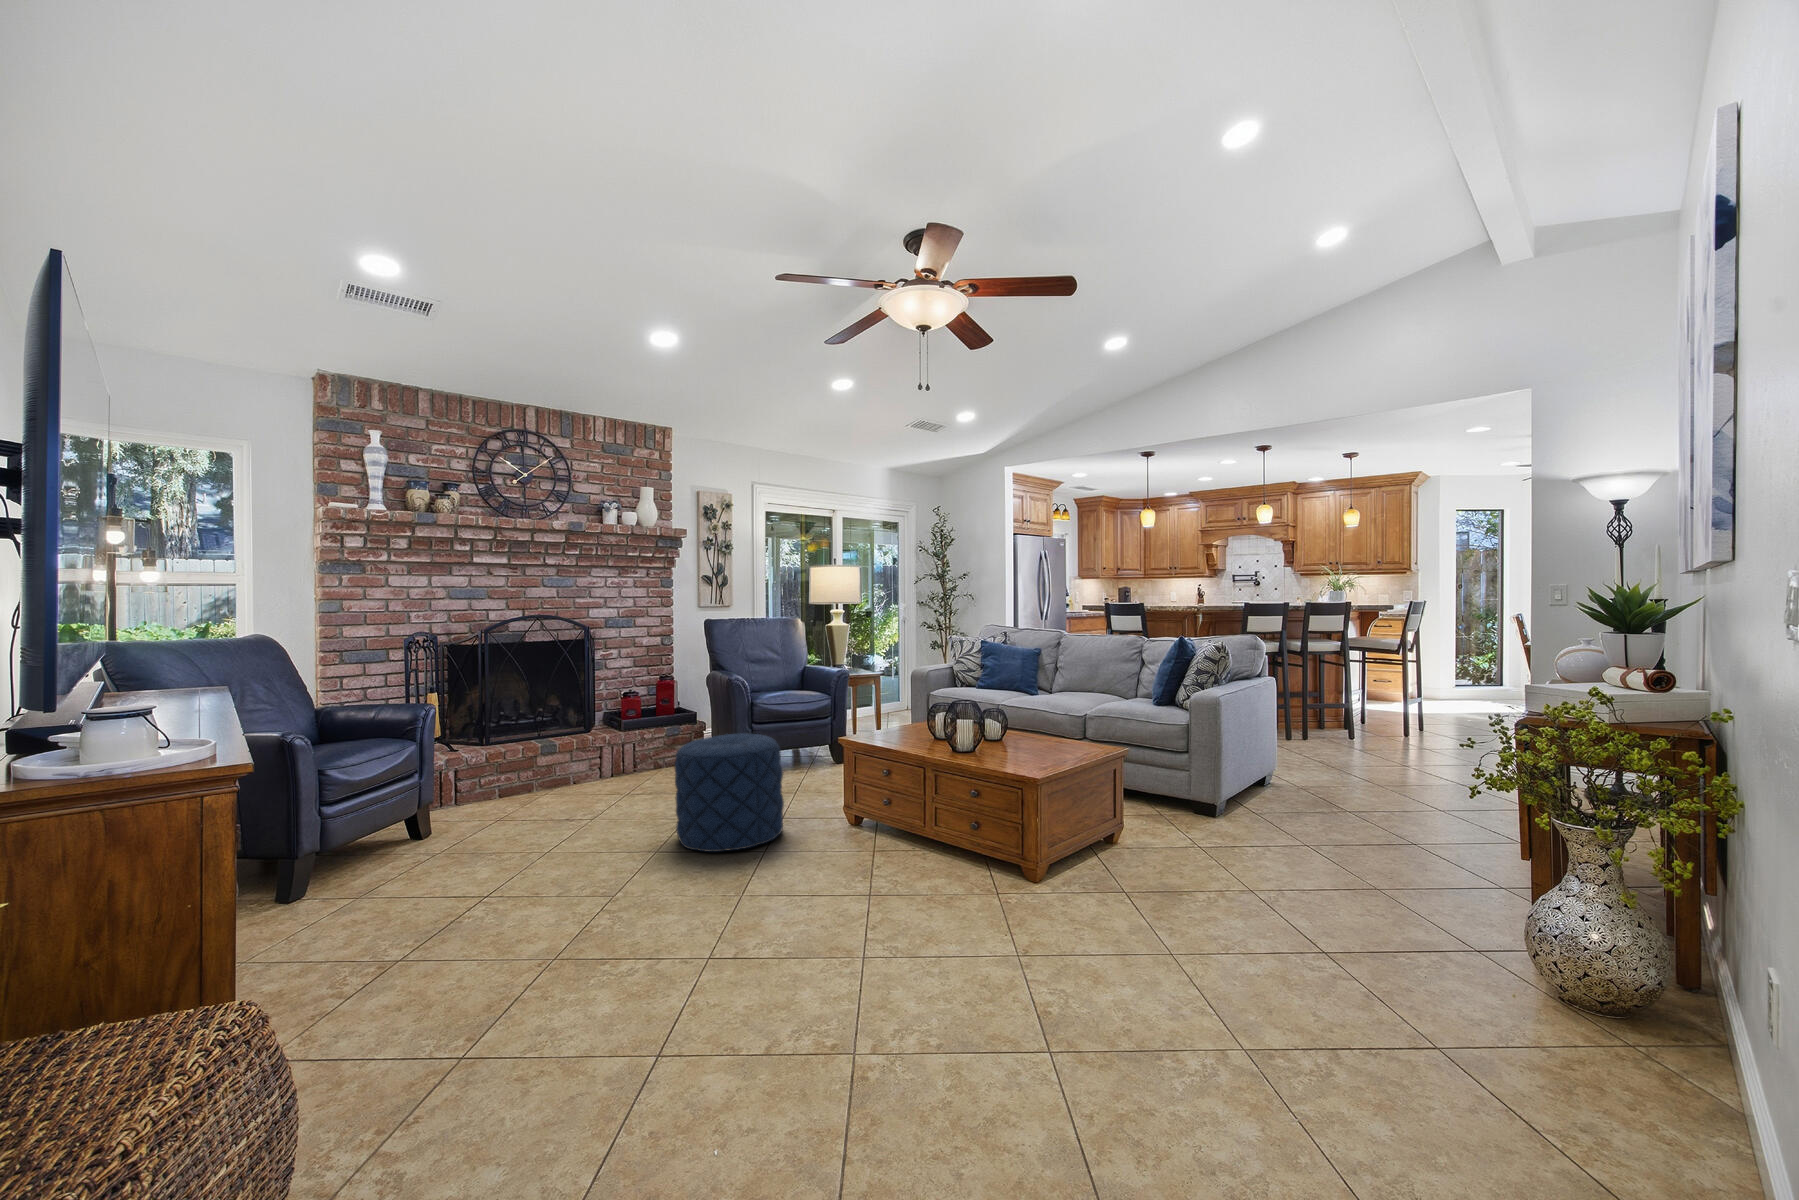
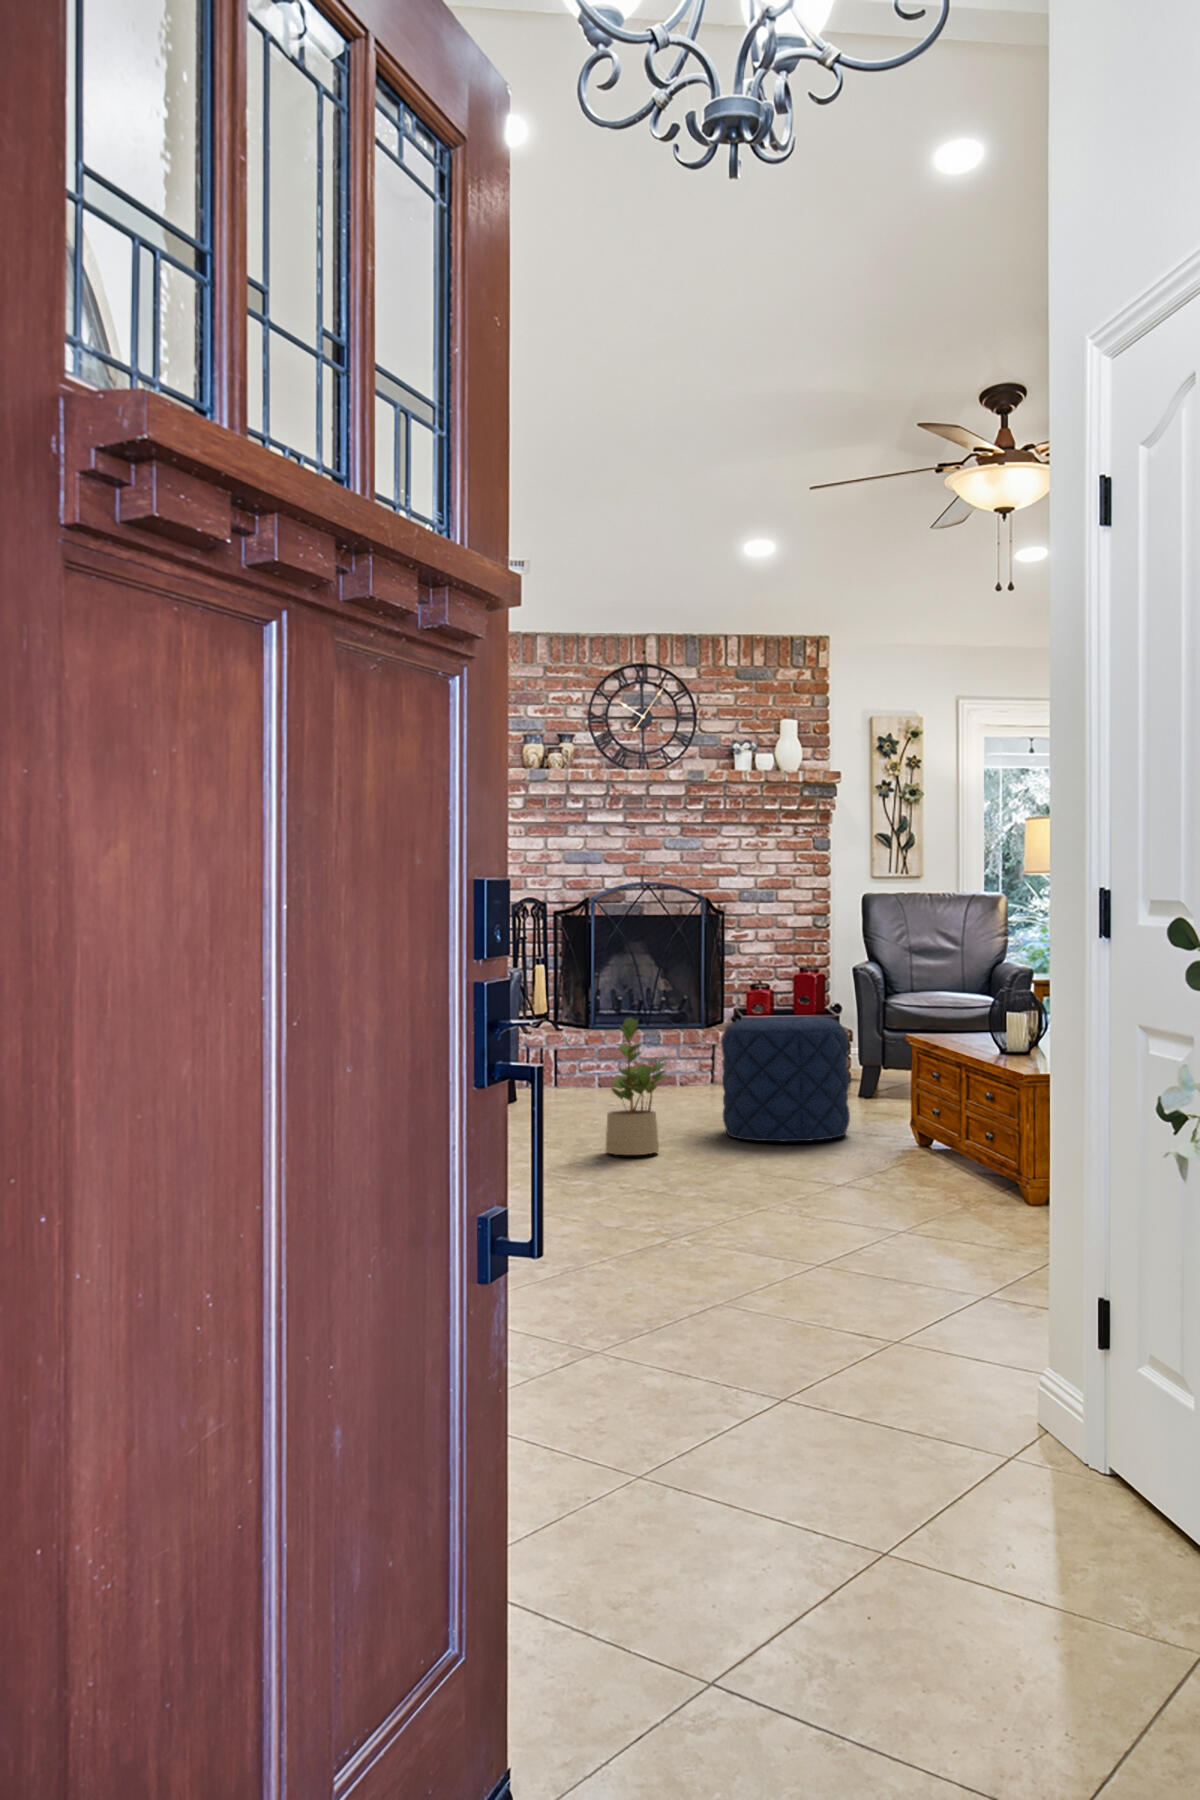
potted plant: none [595,763,655,902] -> present [606,1017,670,1155]

